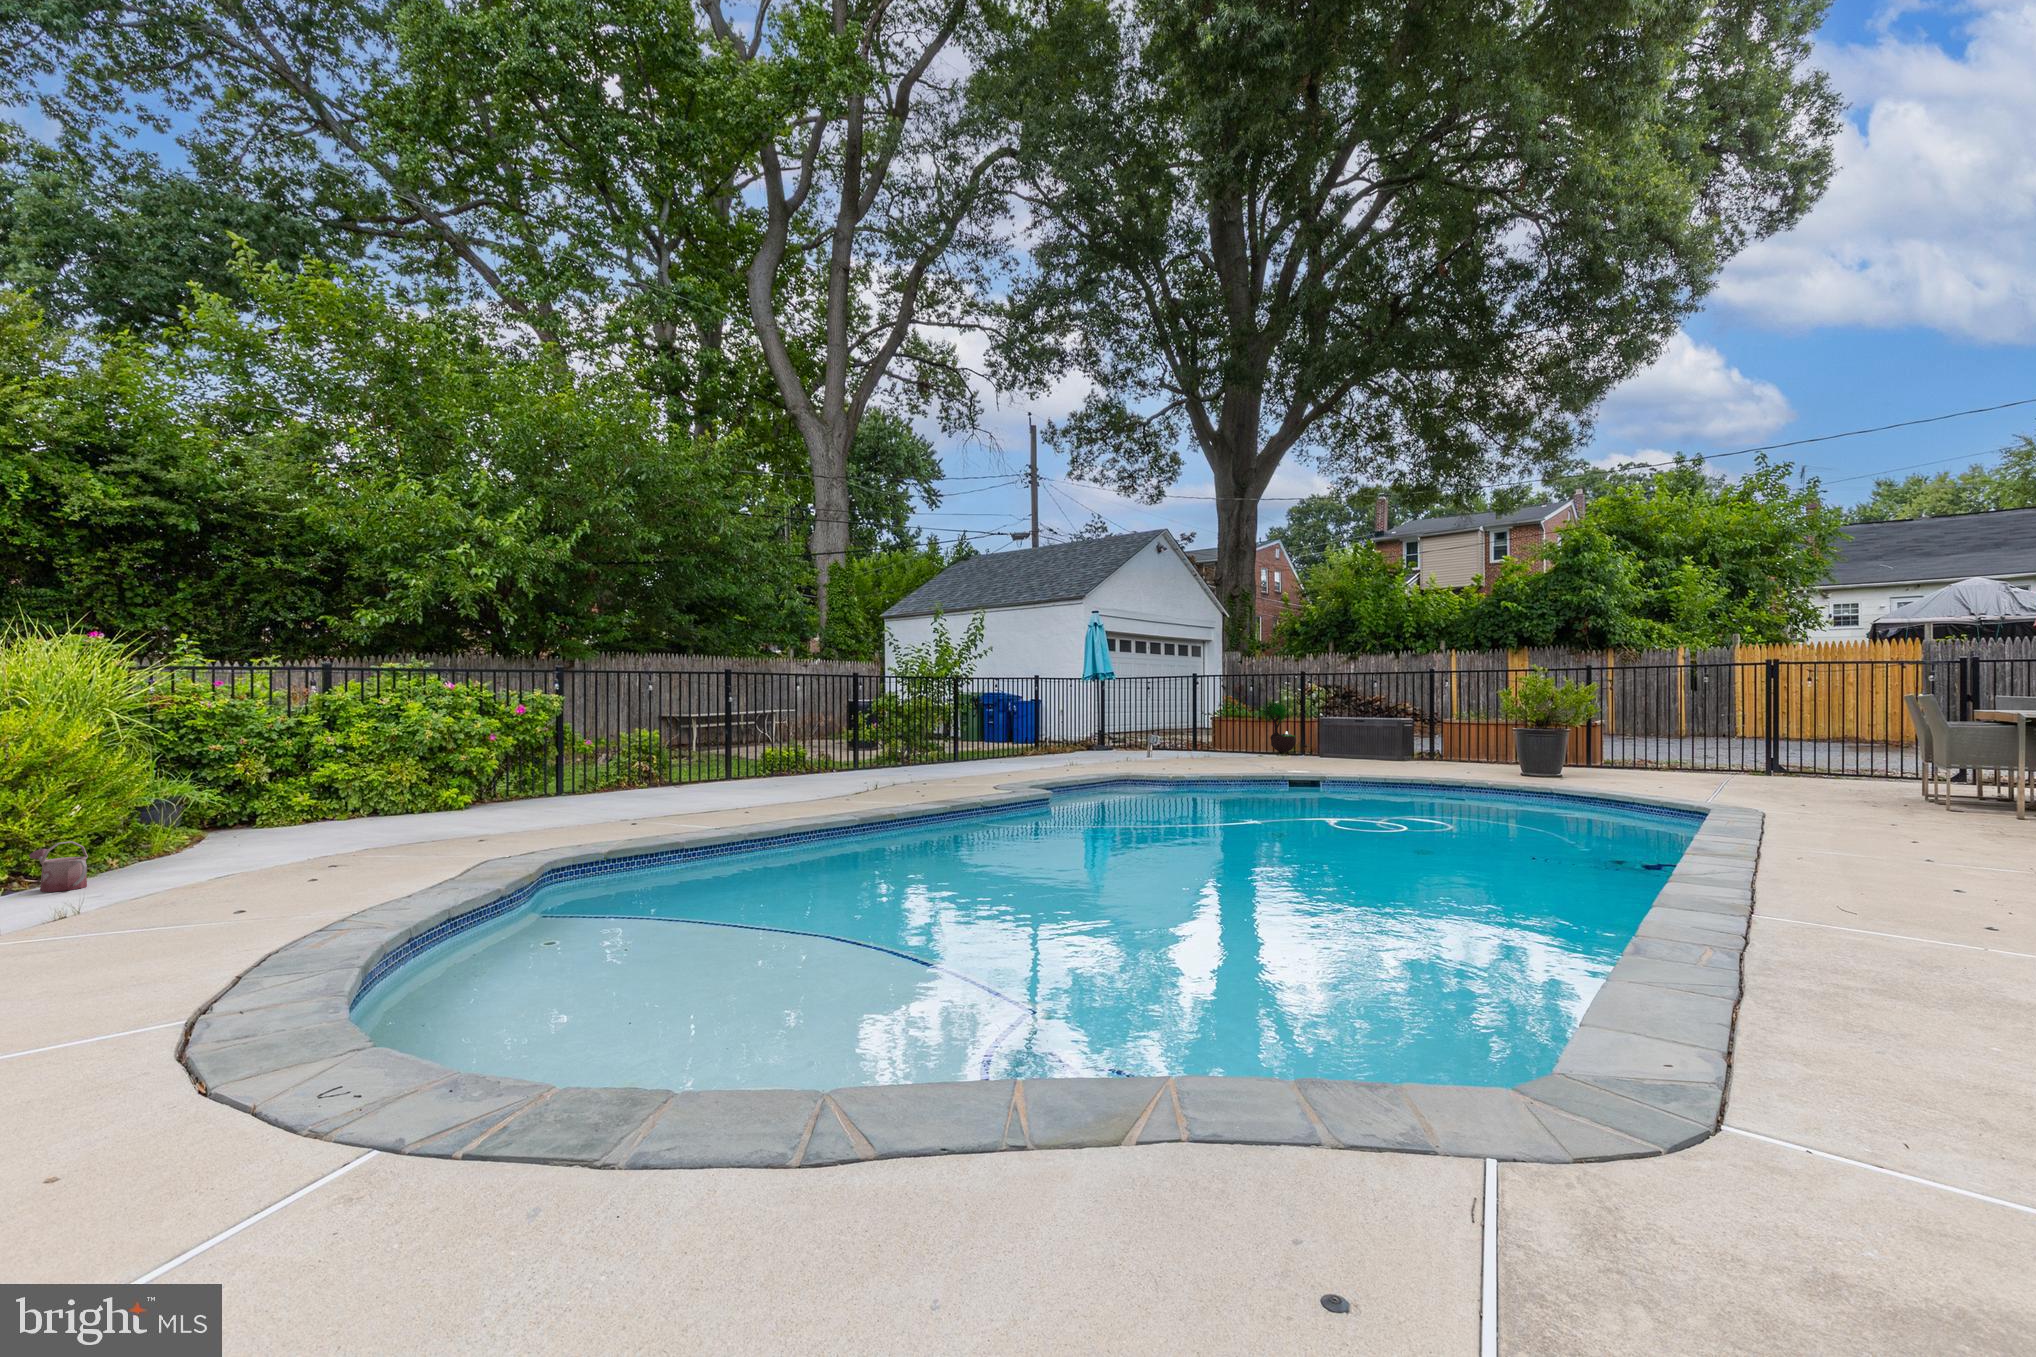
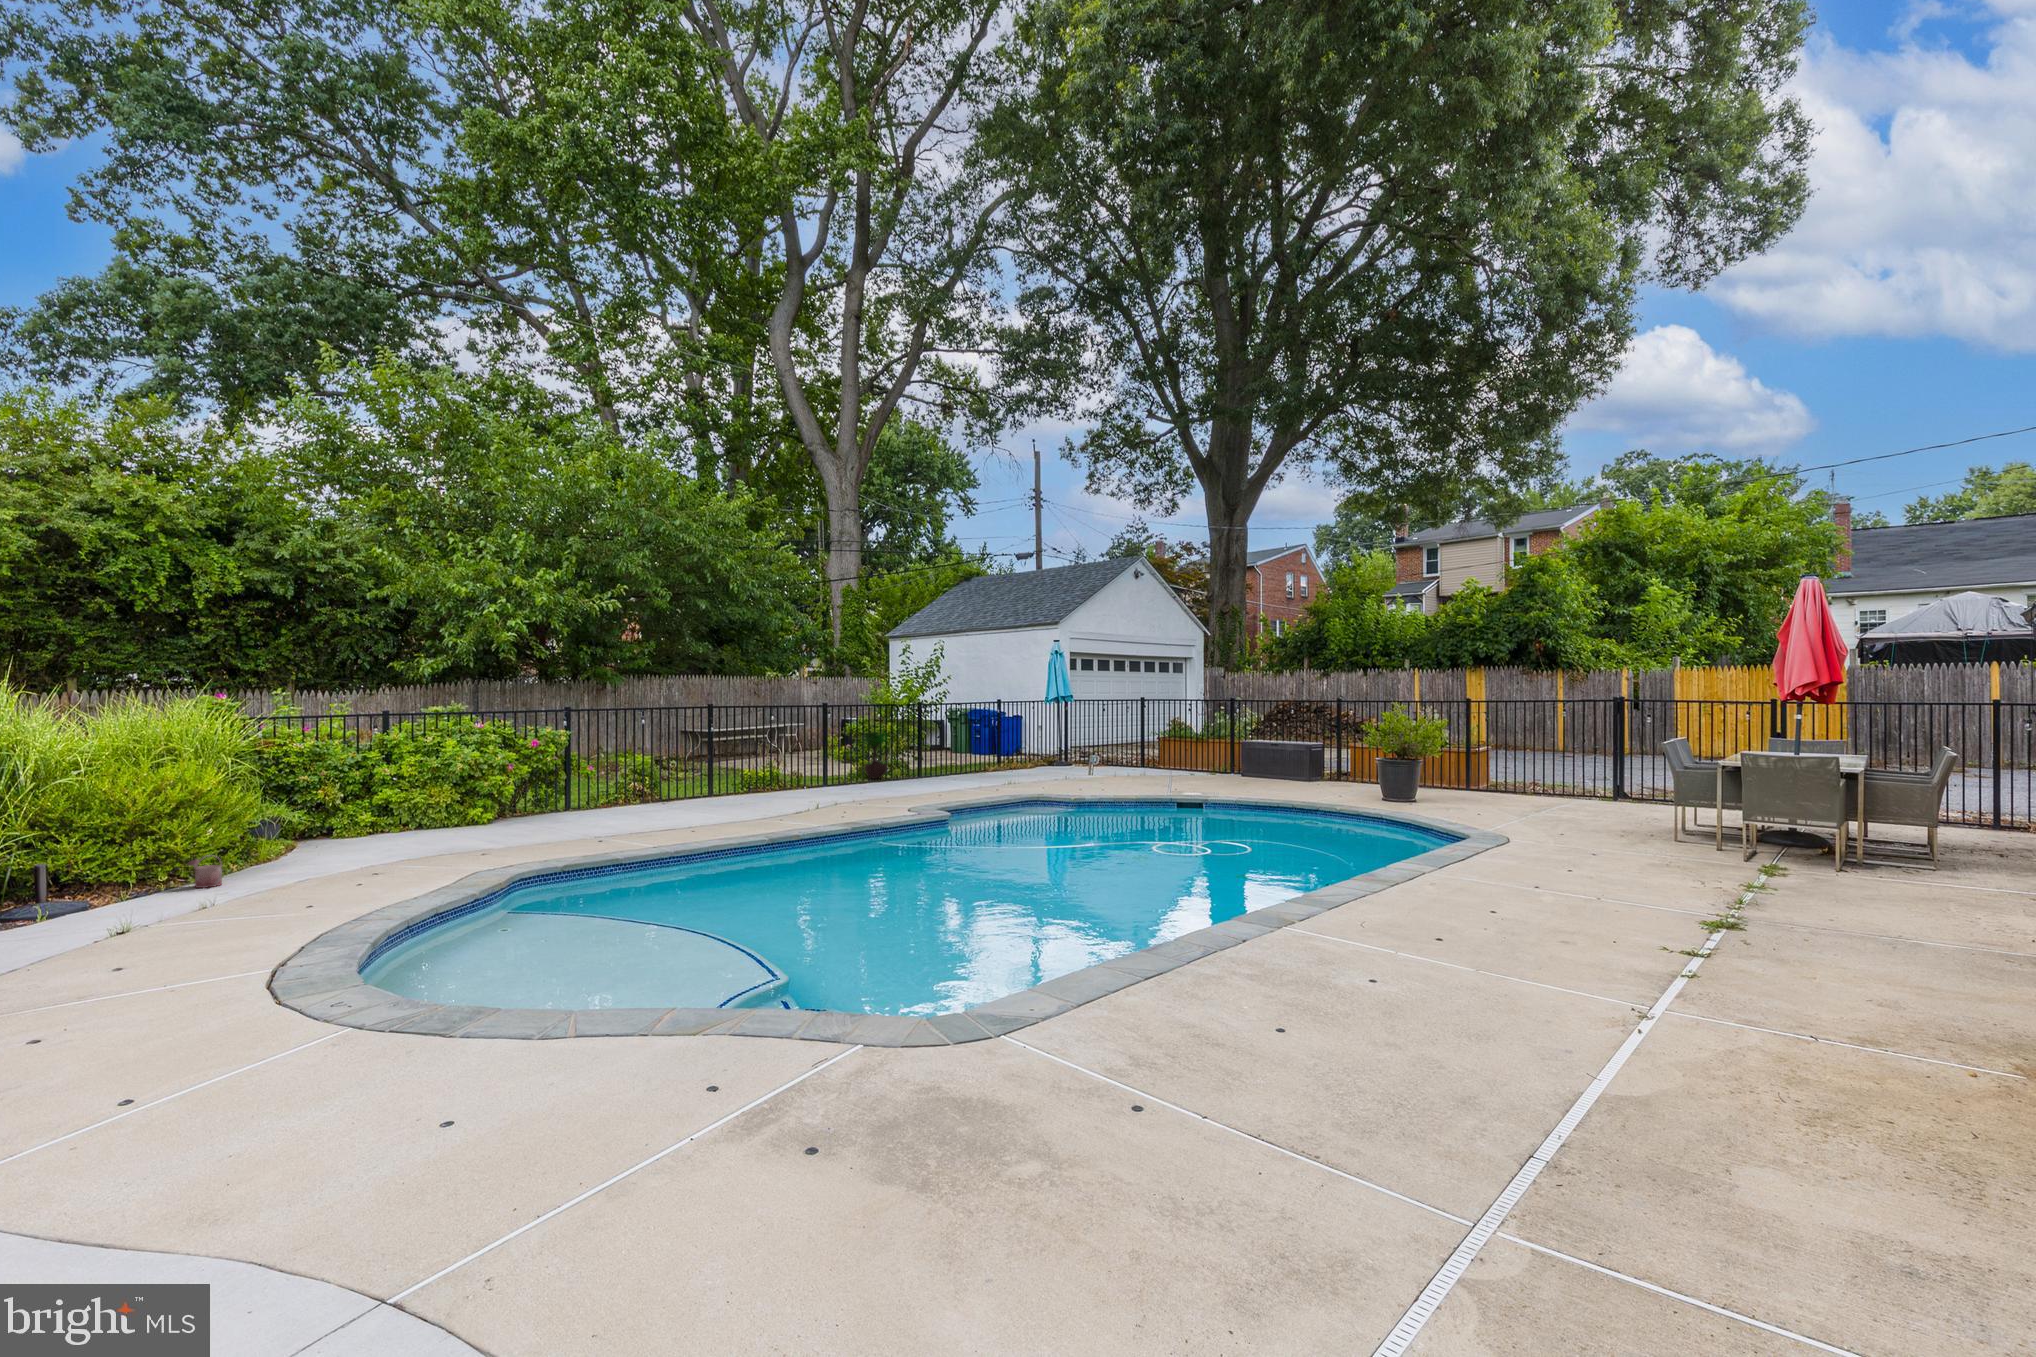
potted tree: present [1261,700,1296,752] -> present [861,731,887,779]

